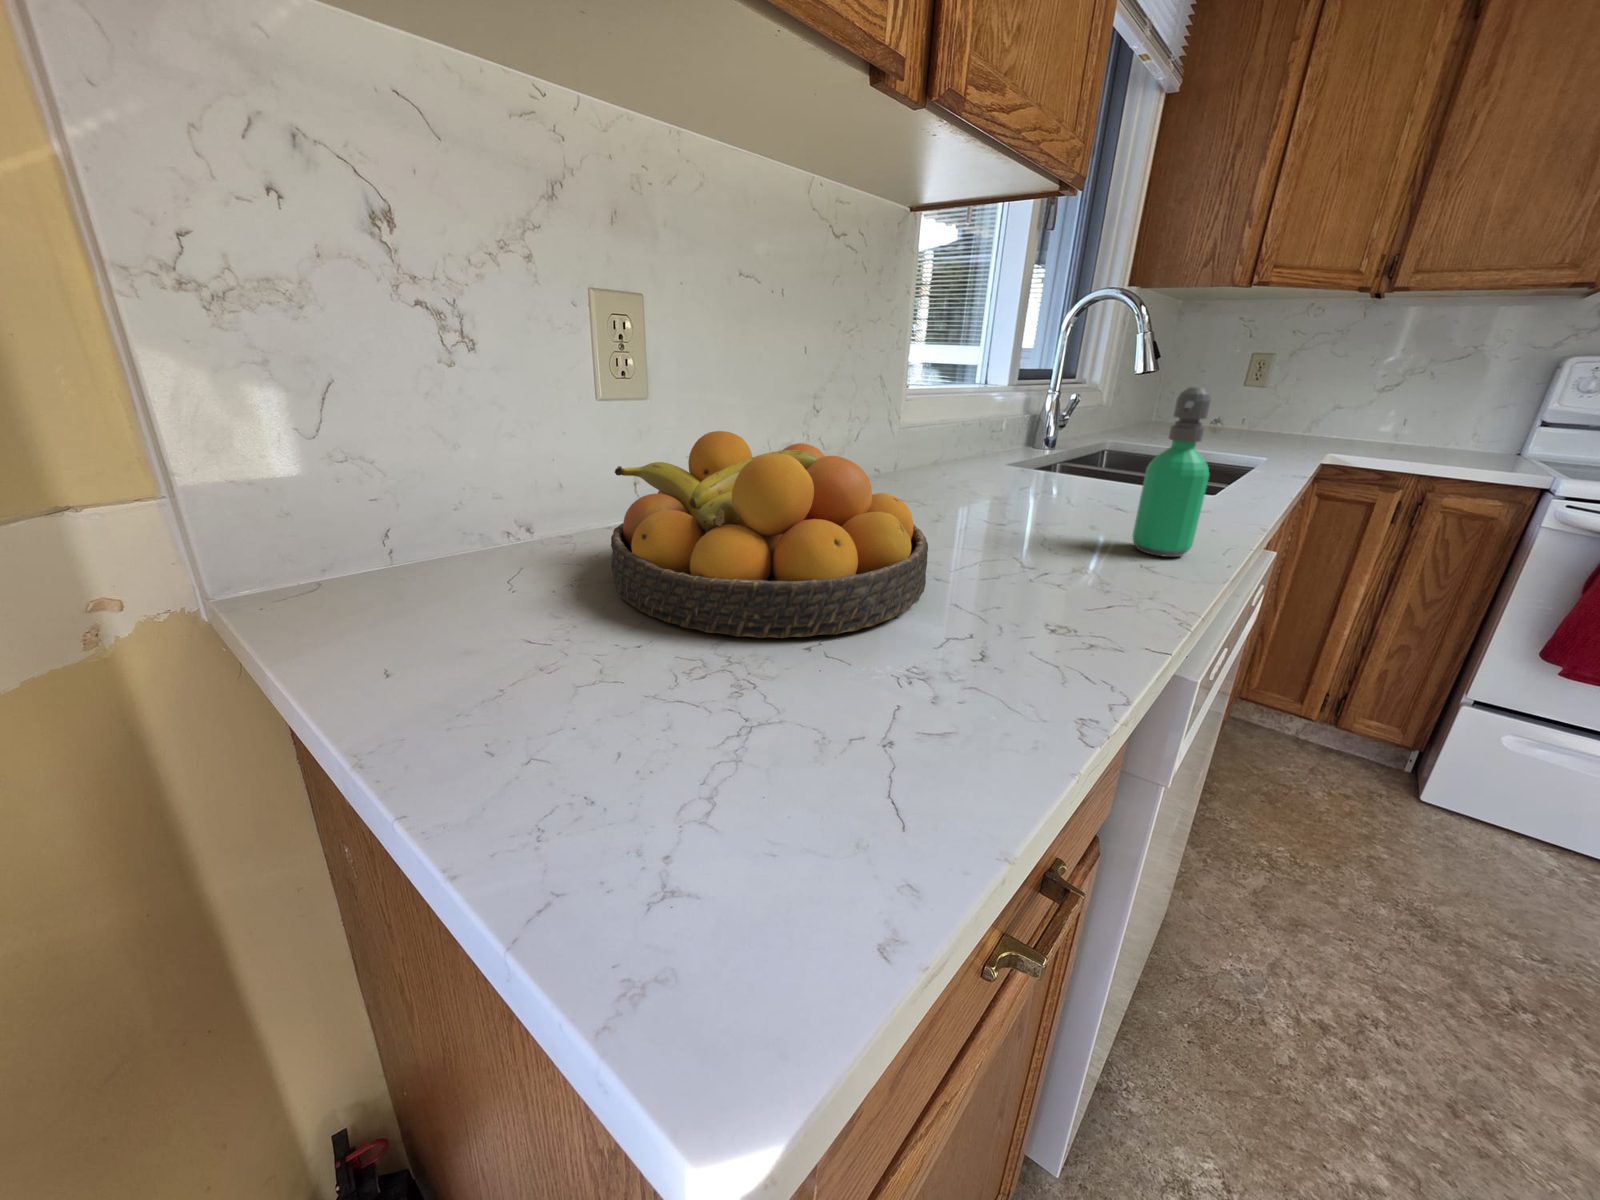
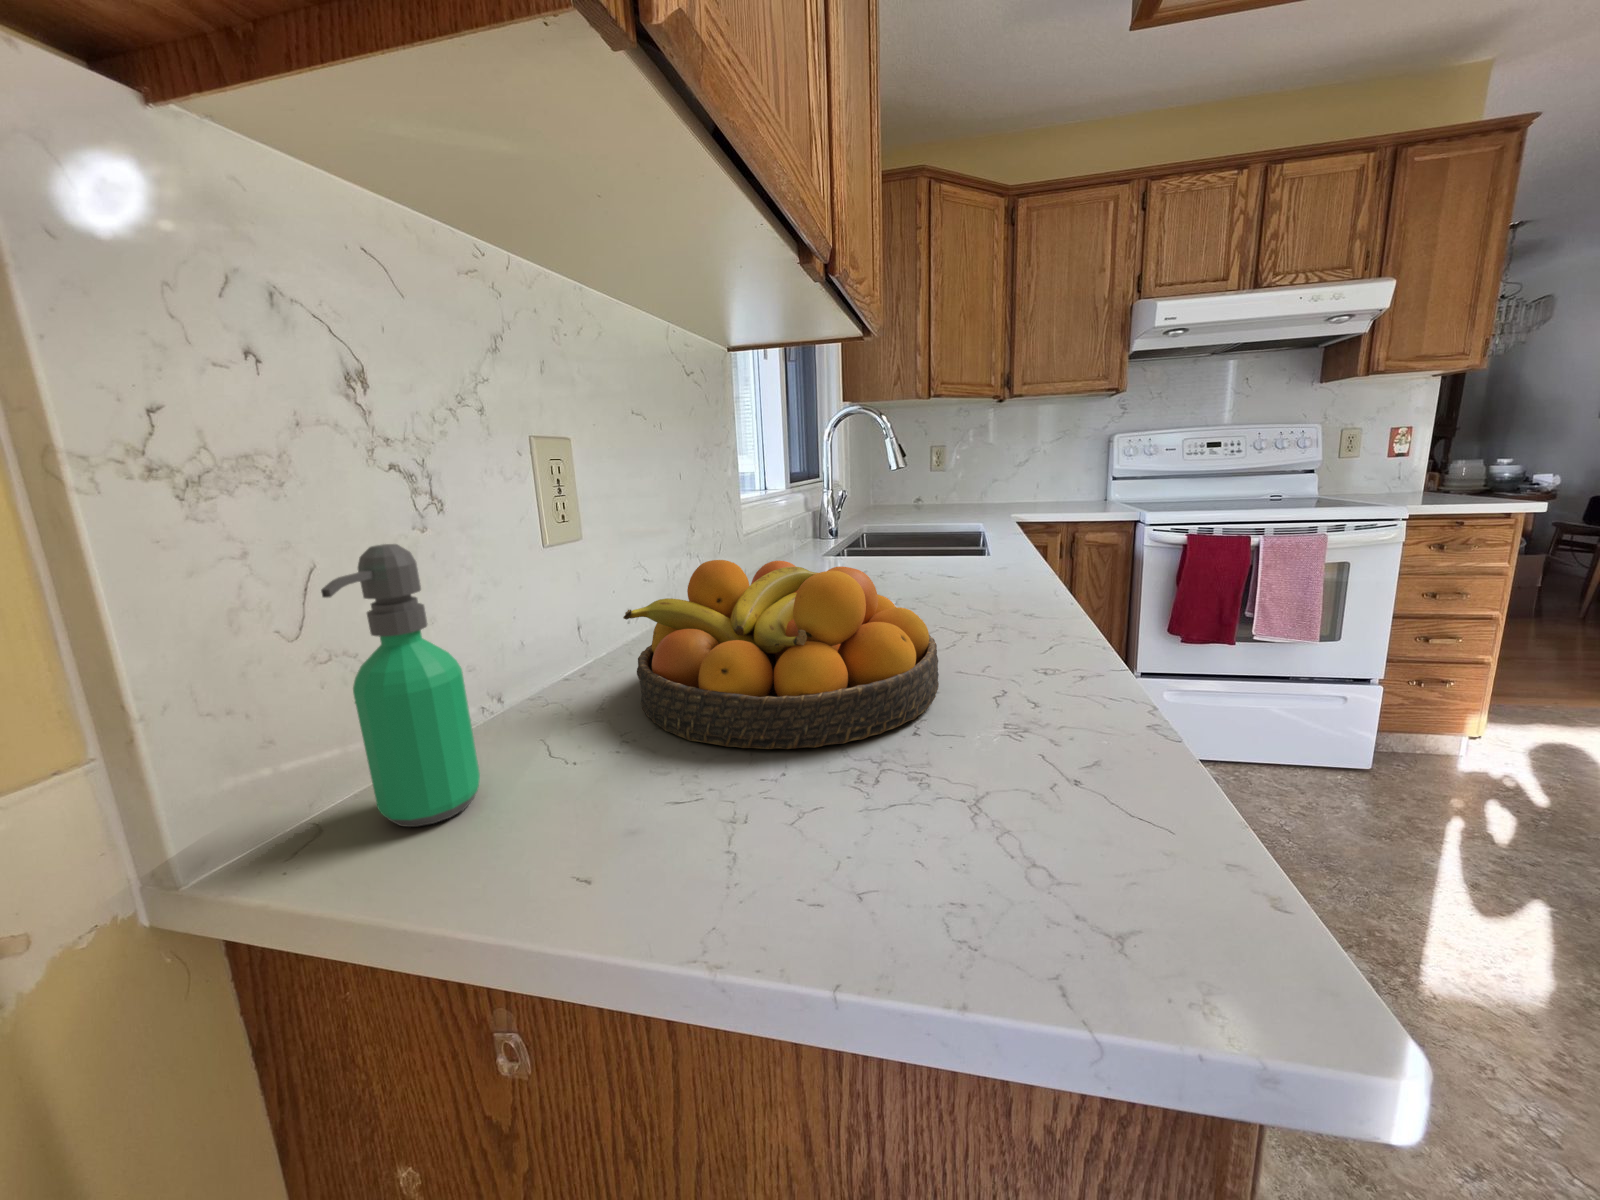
soap dispenser: present [1133,387,1211,557] -> present [321,544,480,827]

